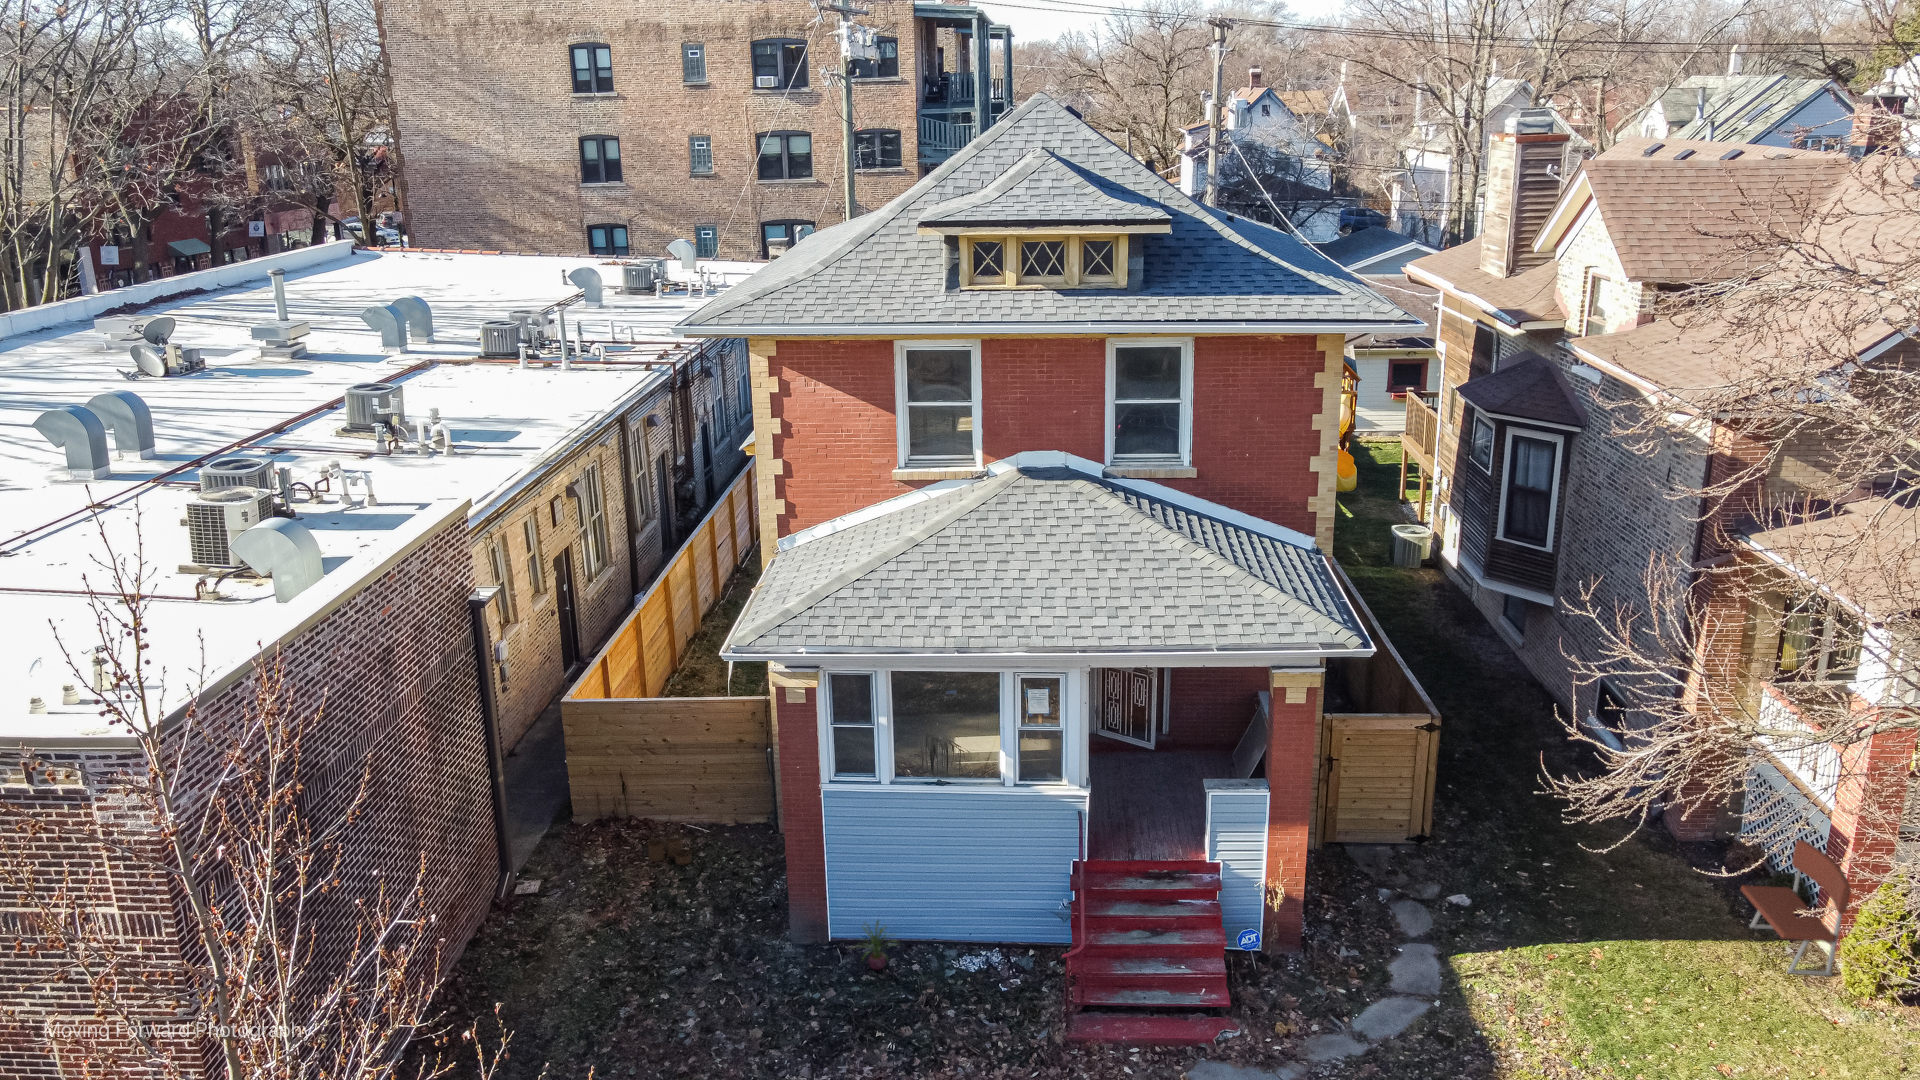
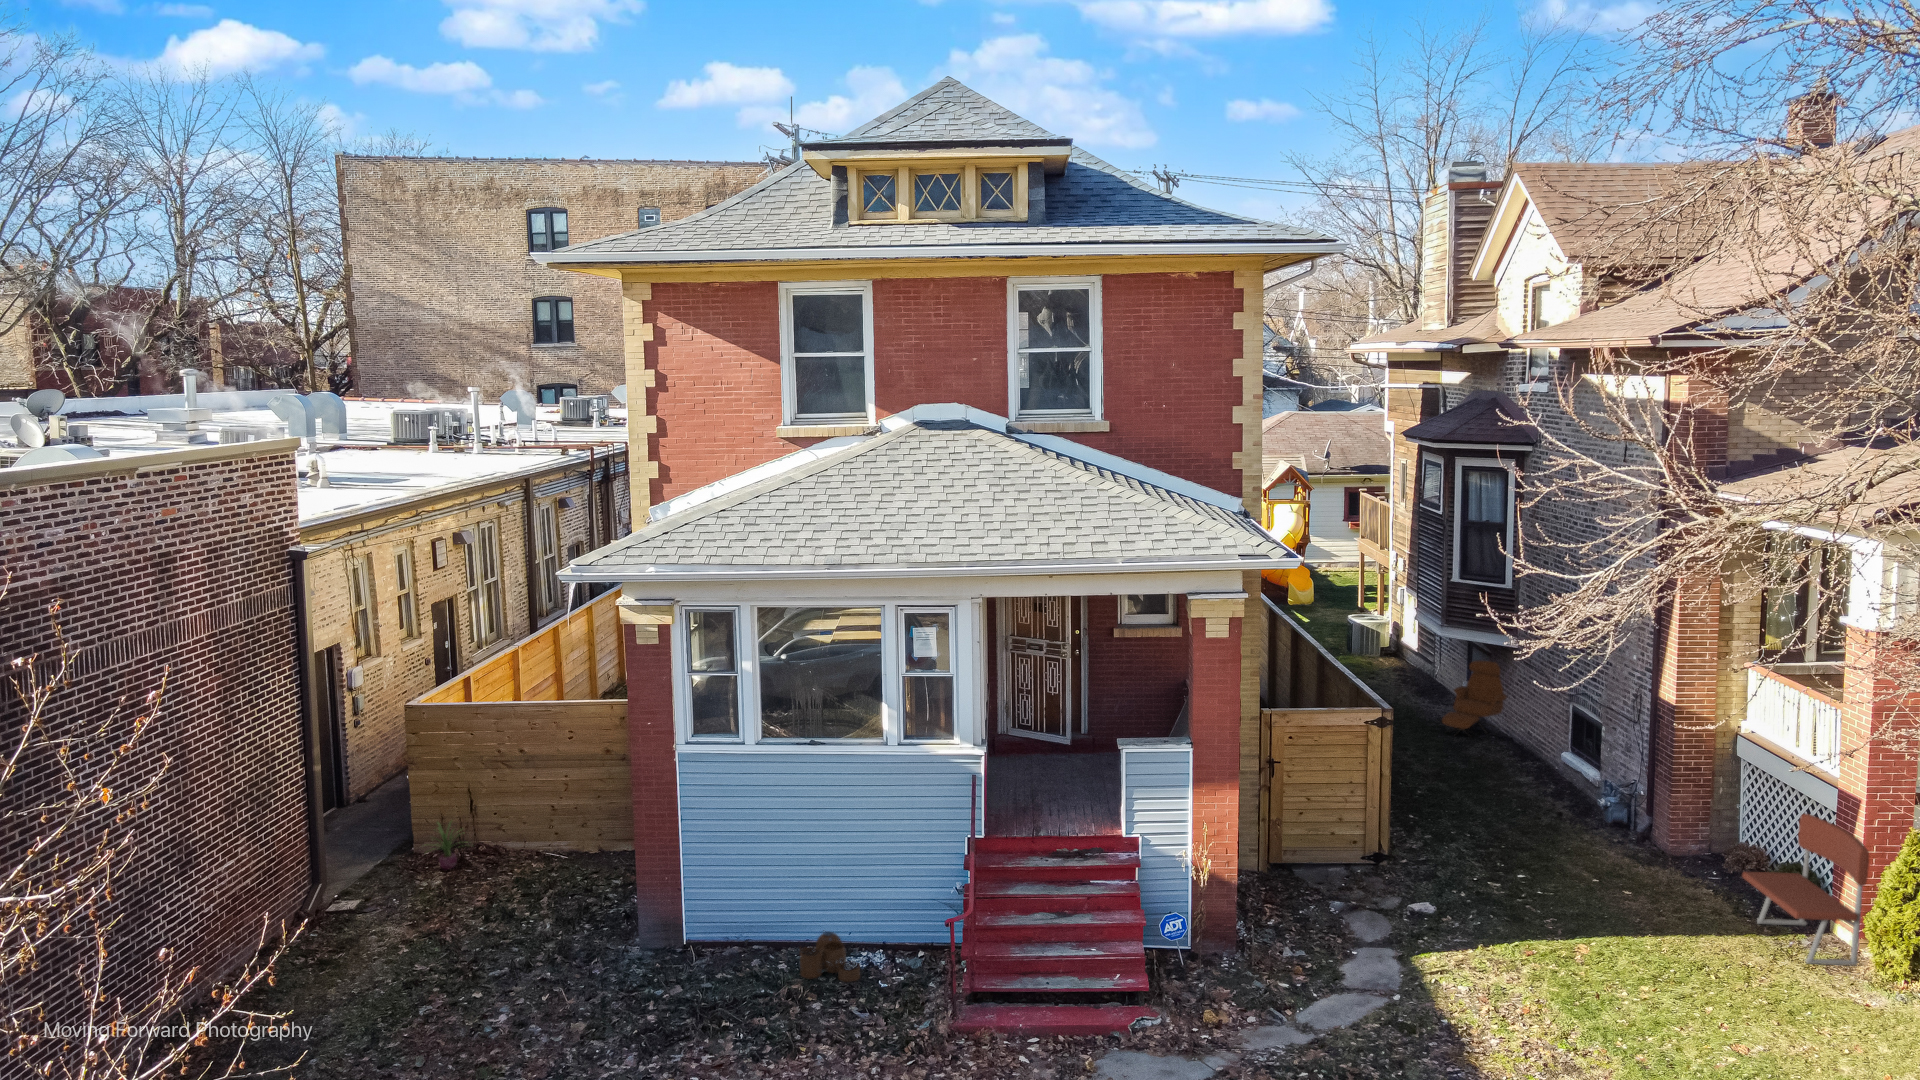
lounge chair: none [1479,620,1544,696] -> present [1442,660,1507,733]
woven basket: present [648,826,691,864] -> present [800,931,860,982]
decorative plant: present [862,920,894,970] -> present [430,821,460,870]

